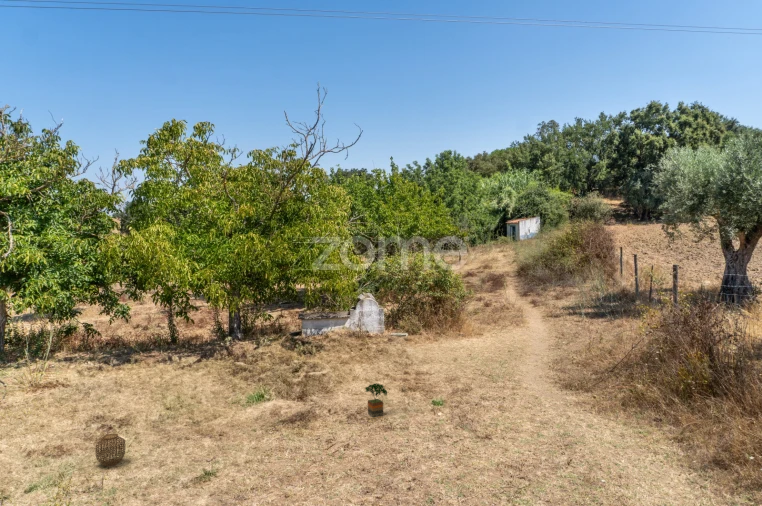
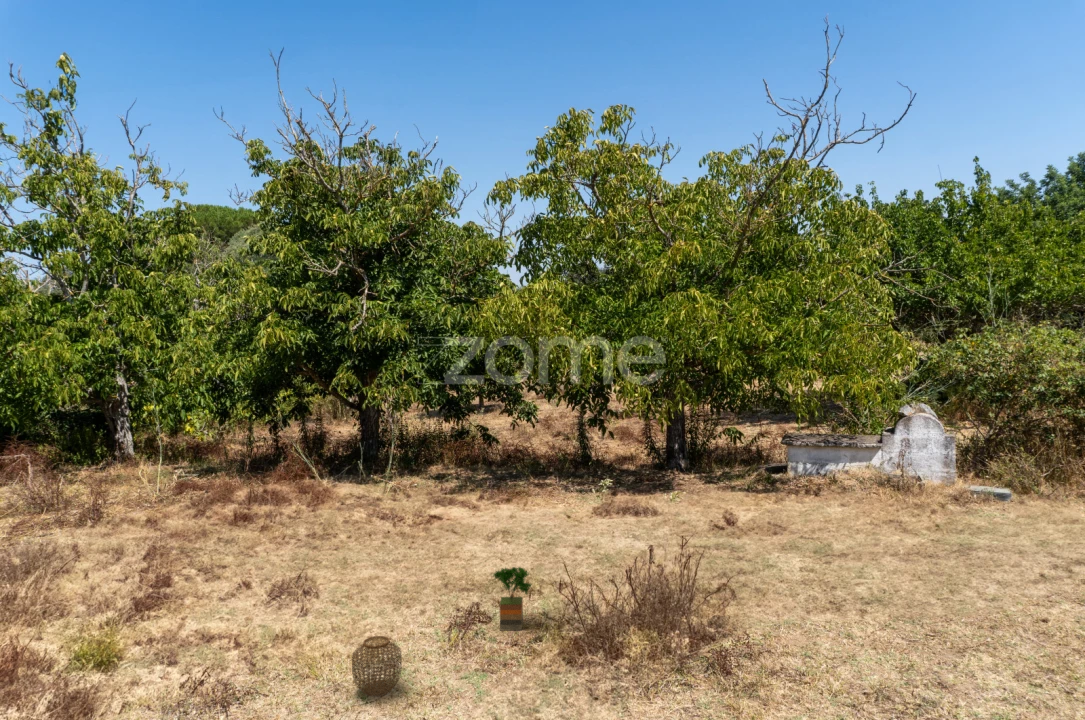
potted tree: present [365,383,387,417] -> present [493,567,532,630]

